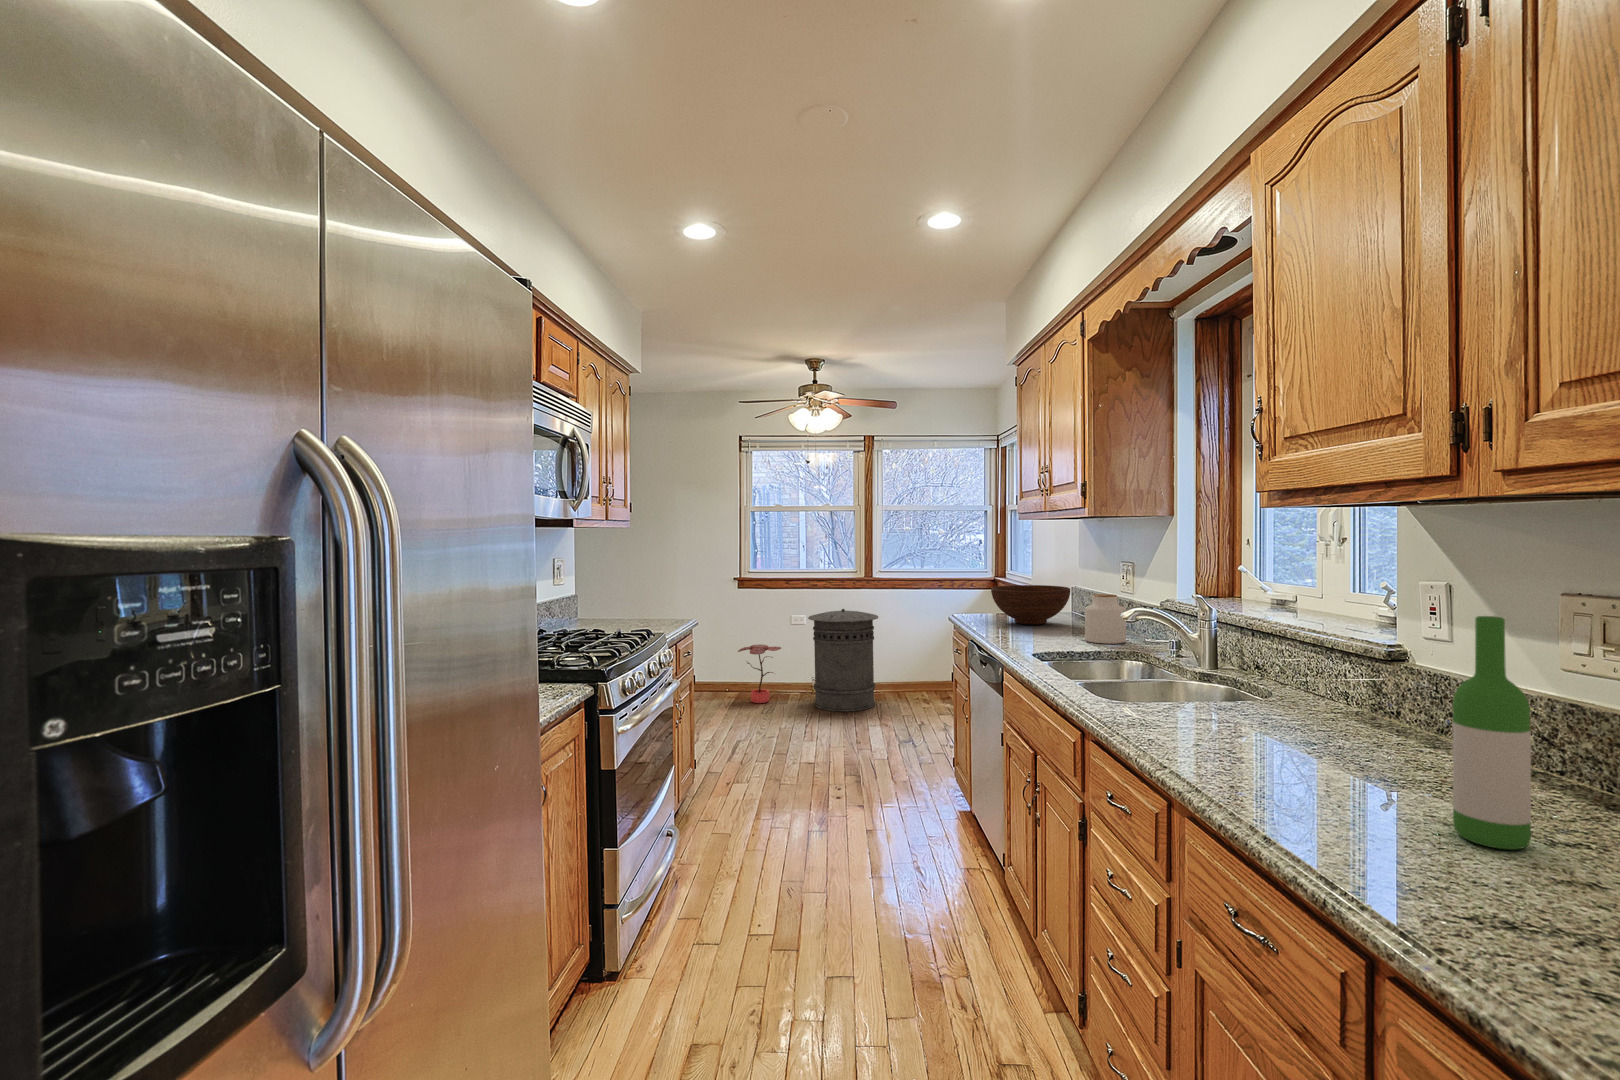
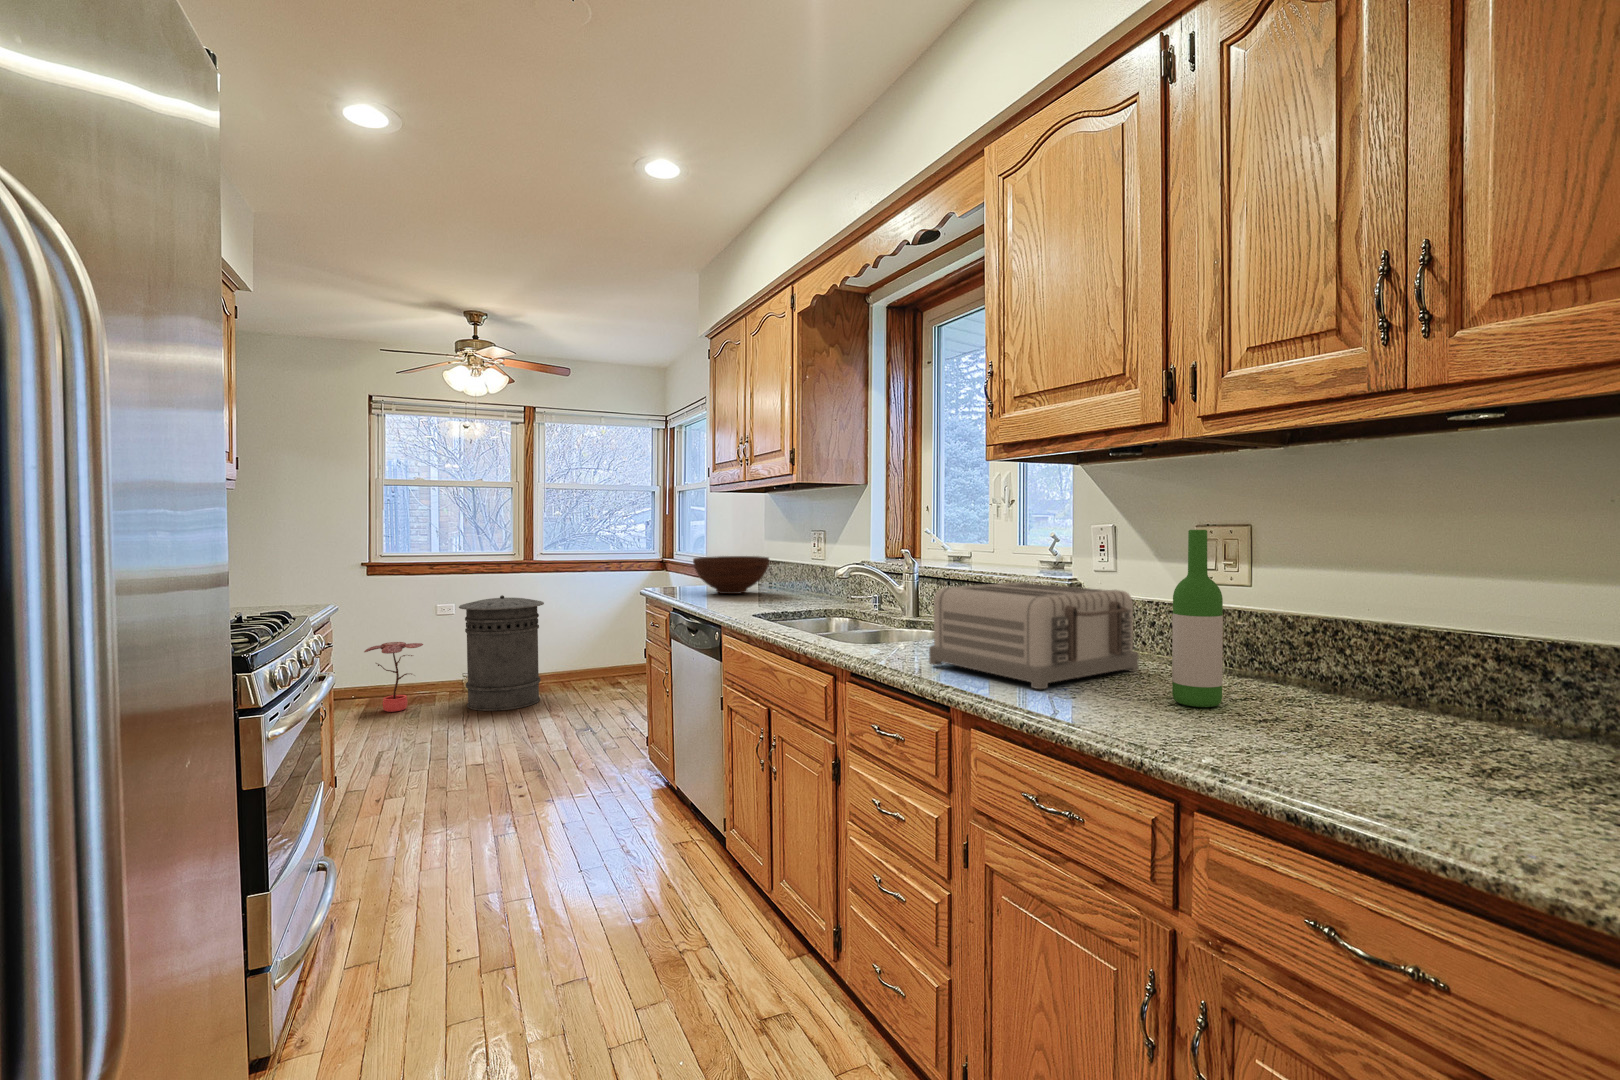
jar: present [1085,594,1126,644] -> none [792,559,828,605]
toaster: none [1169,649,1448,788] -> present [929,582,1138,689]

